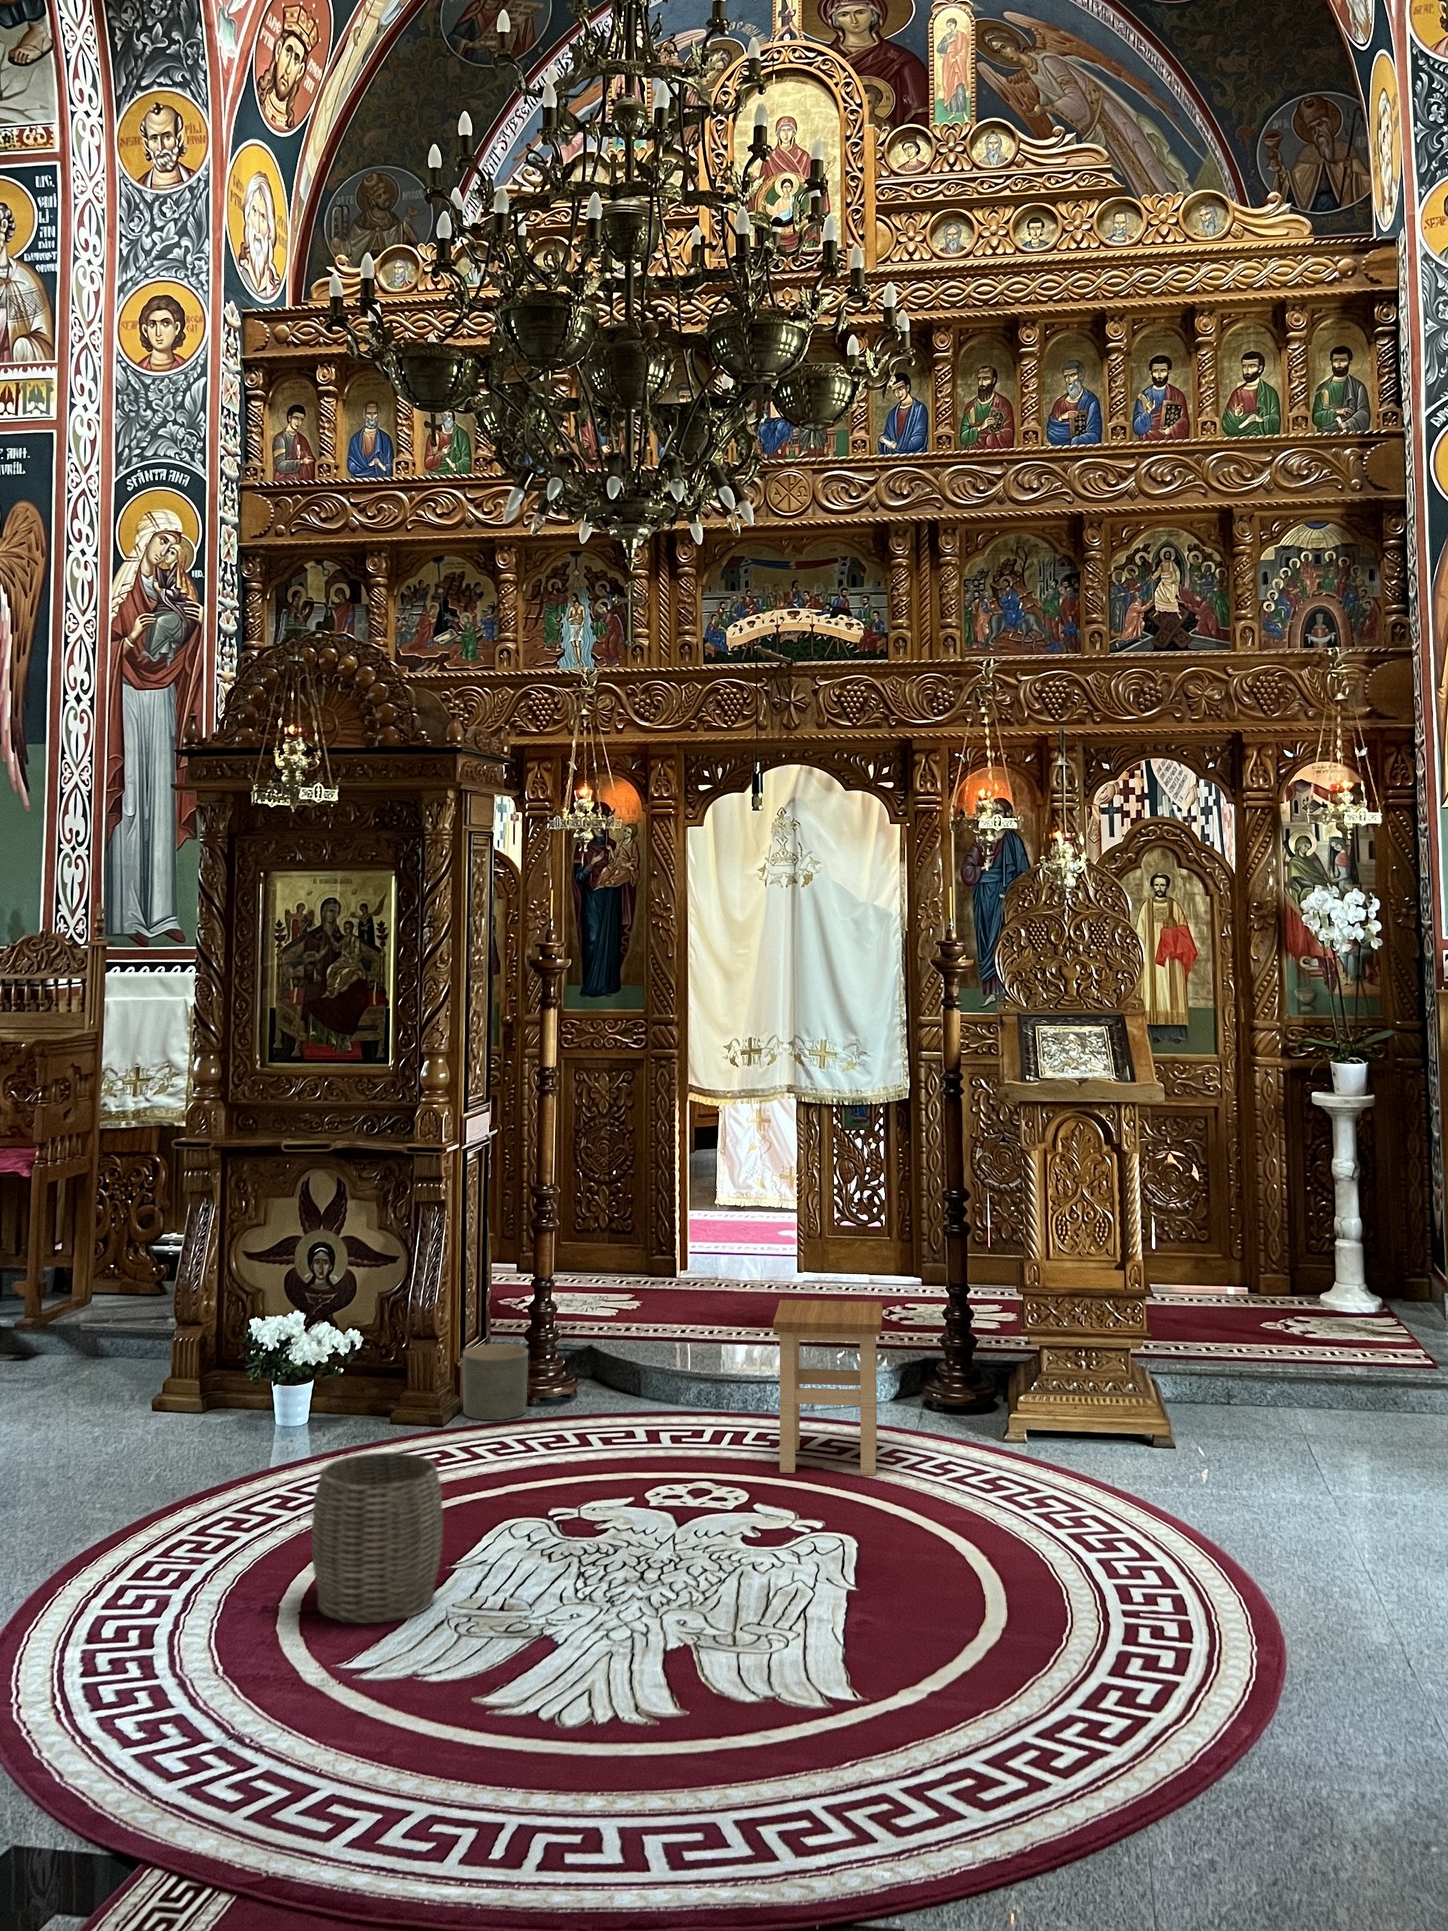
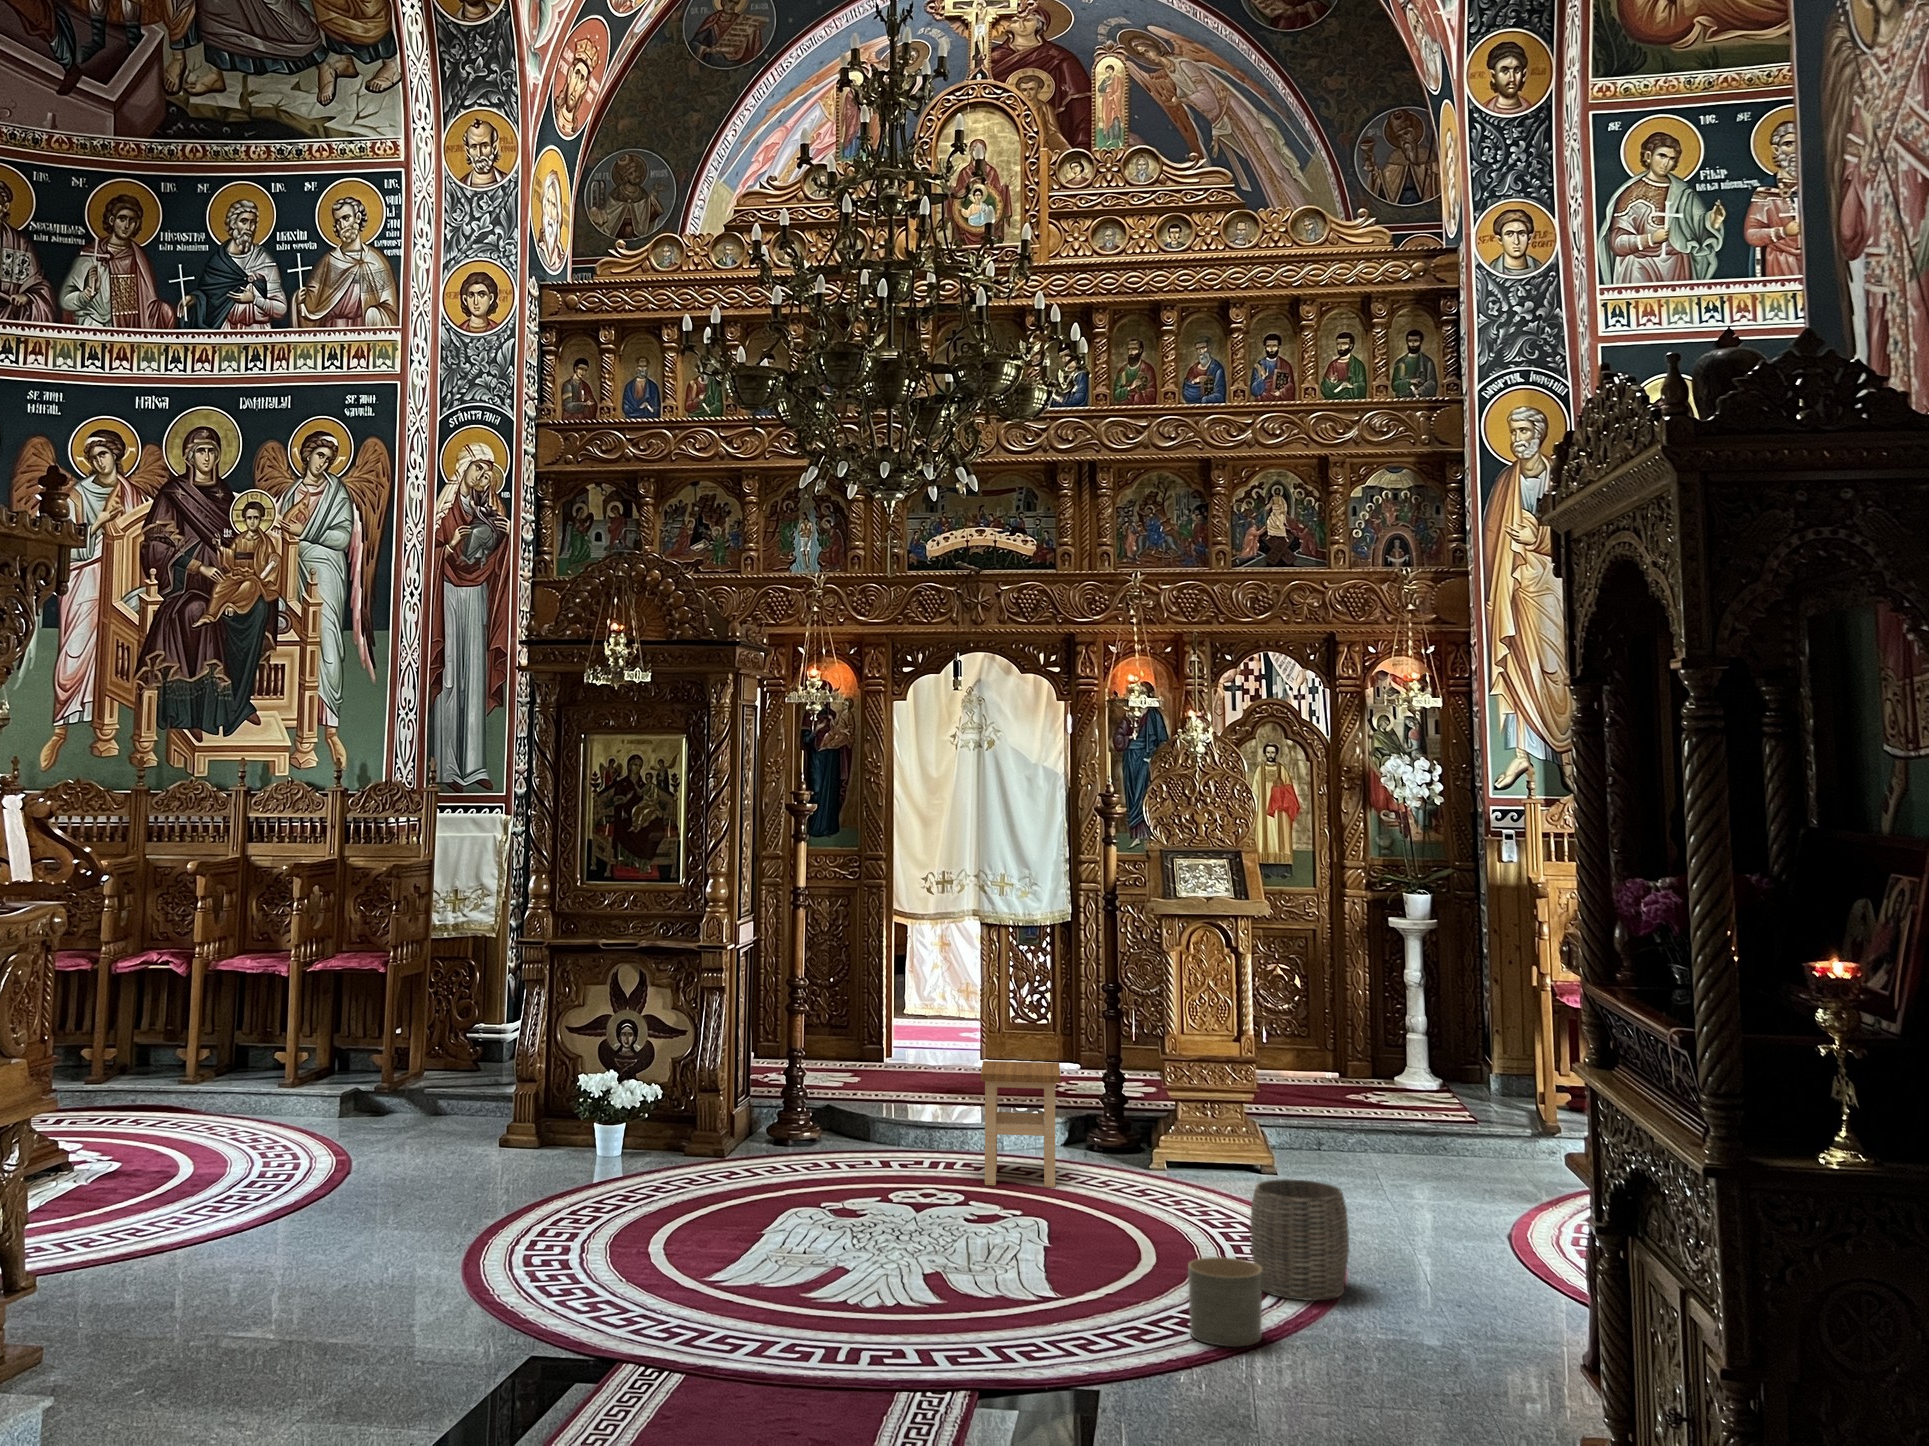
planter: present [463,1344,528,1420] -> present [1188,1257,1262,1347]
woven basket: present [311,1453,443,1623] -> present [1250,1179,1349,1300]

